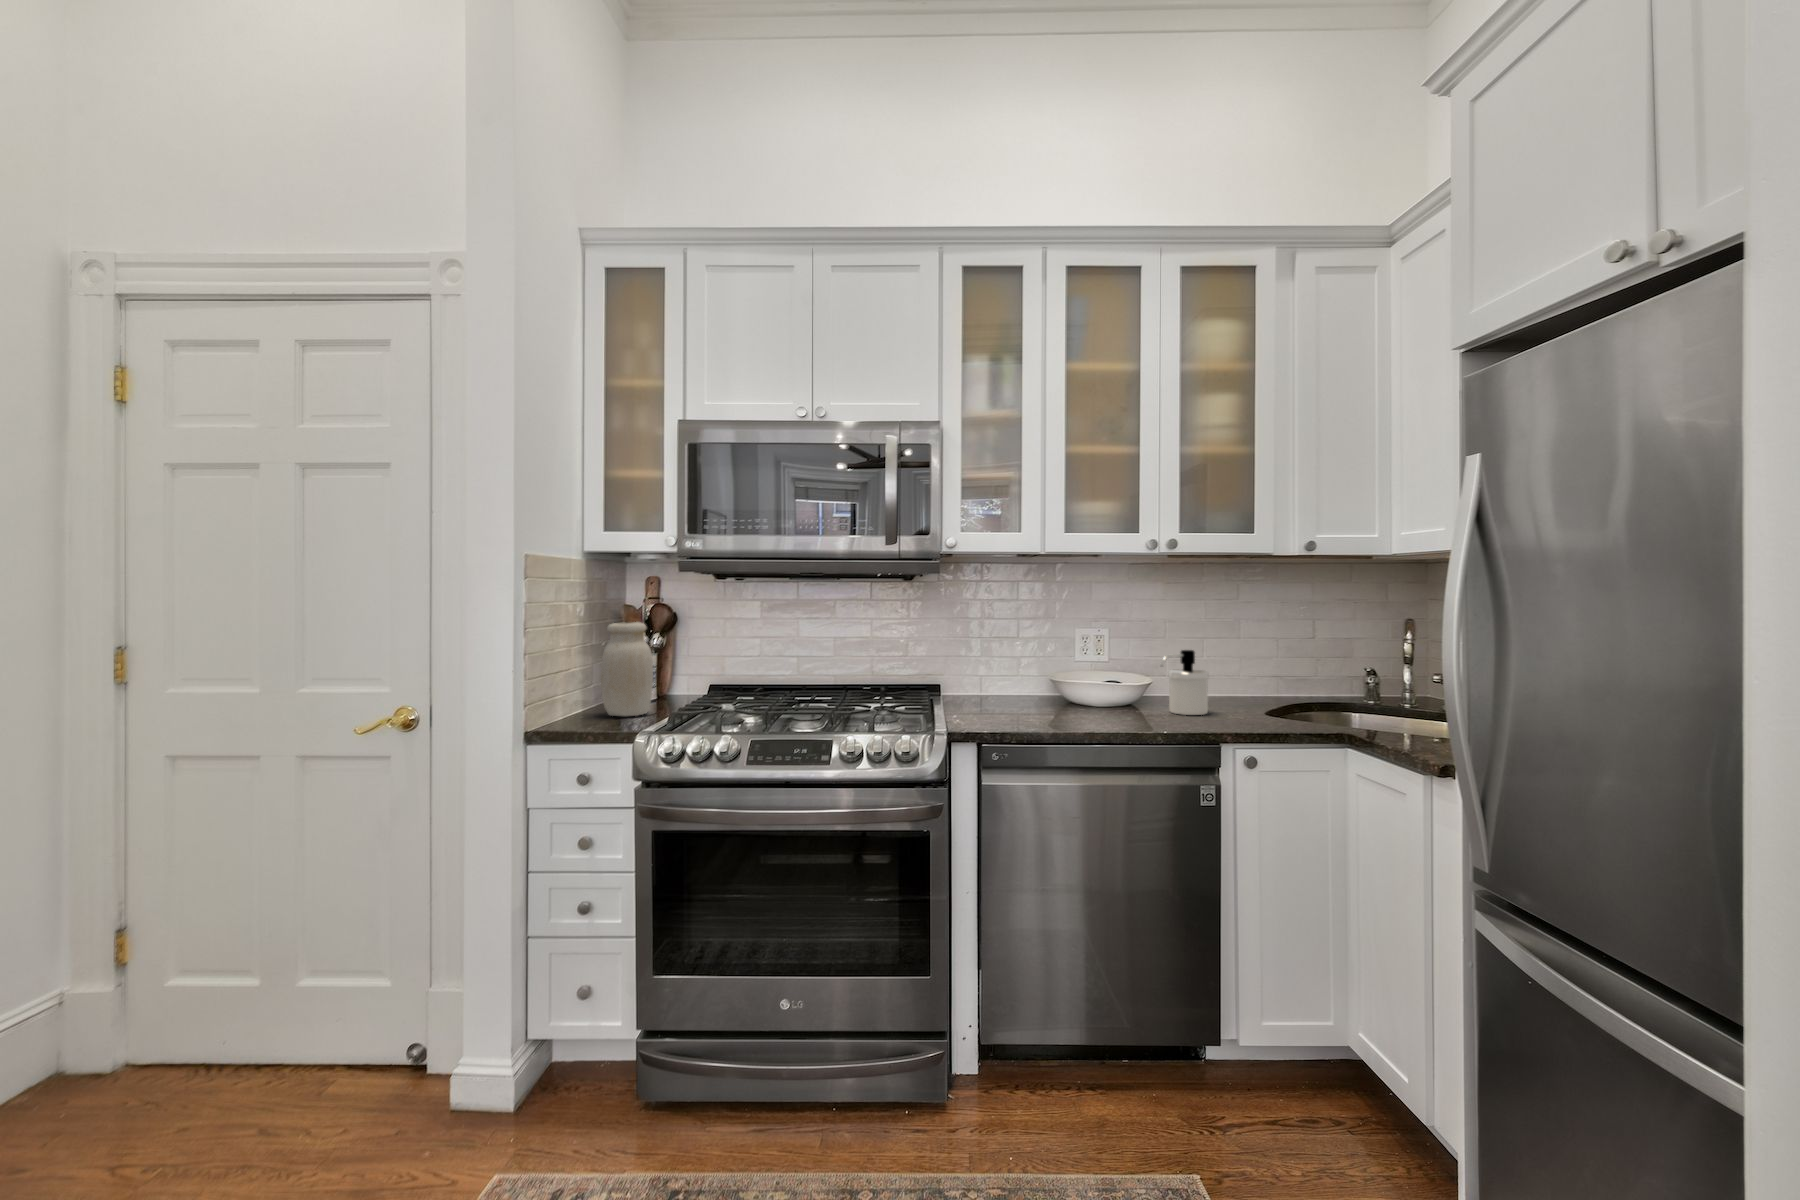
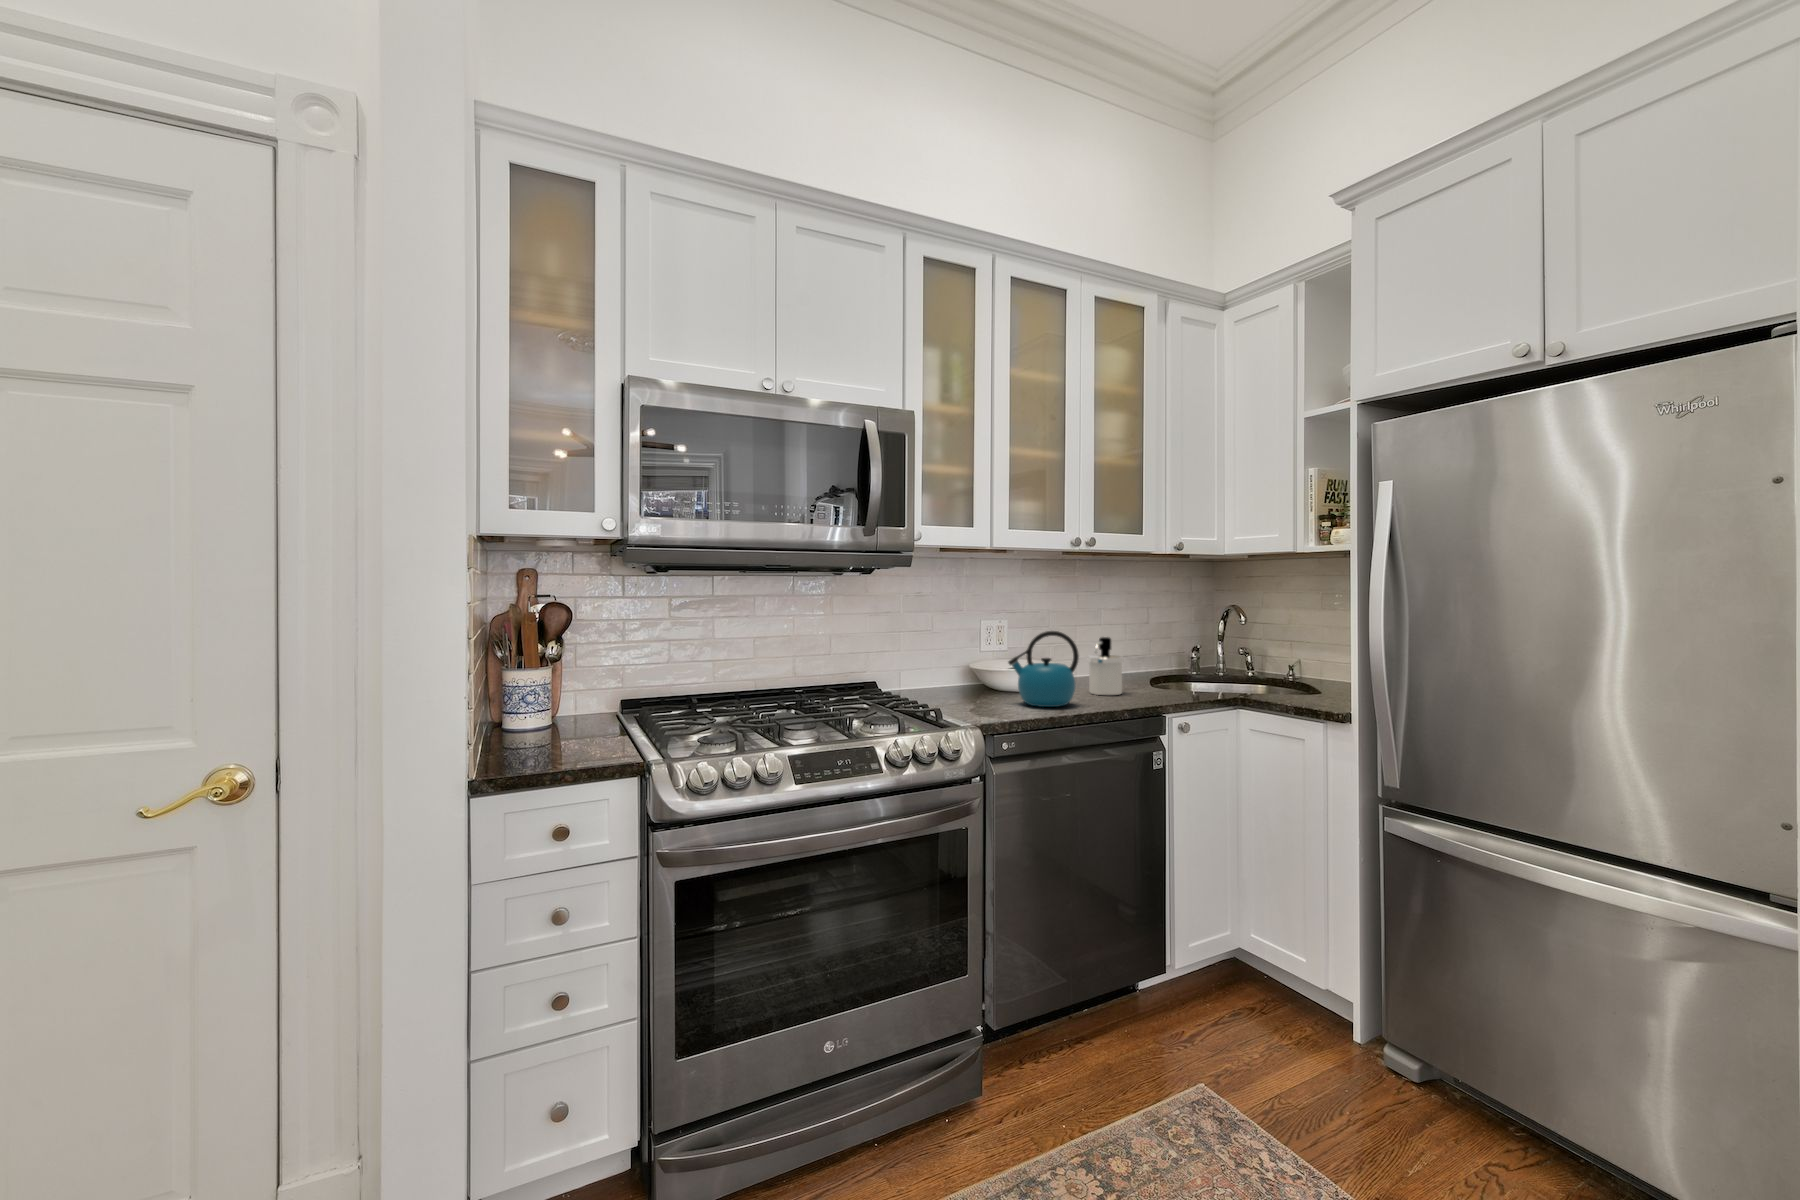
jar: present [601,622,653,716] -> none [517,621,589,745]
kettle: none [1049,640,1120,721] -> present [1008,631,1079,707]

